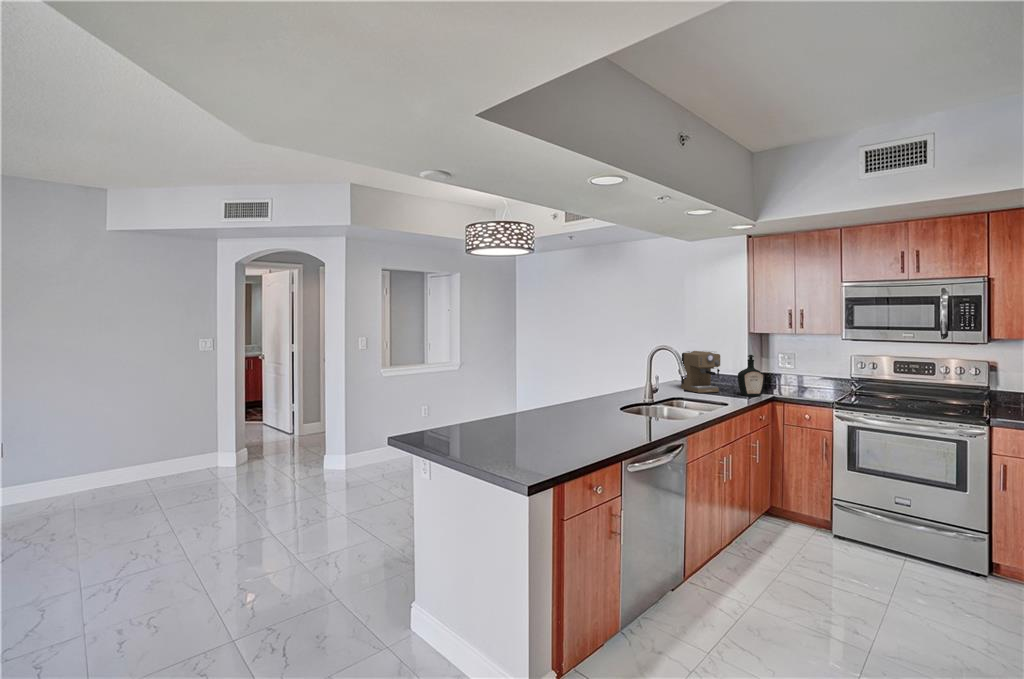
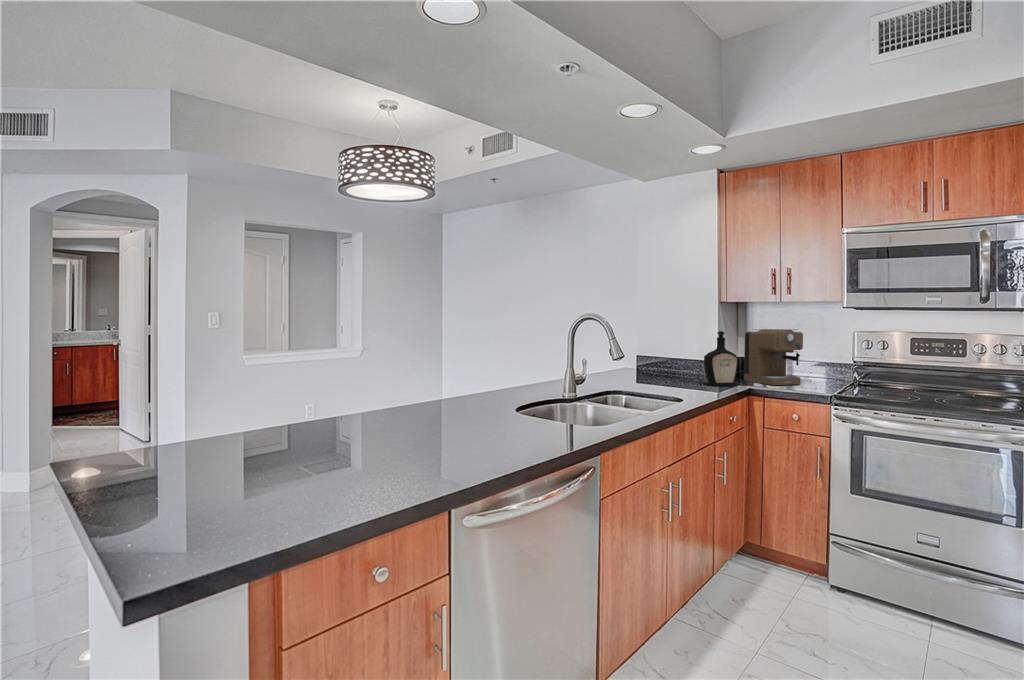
coffee maker: present [681,351,720,393] -> present [744,329,803,385]

